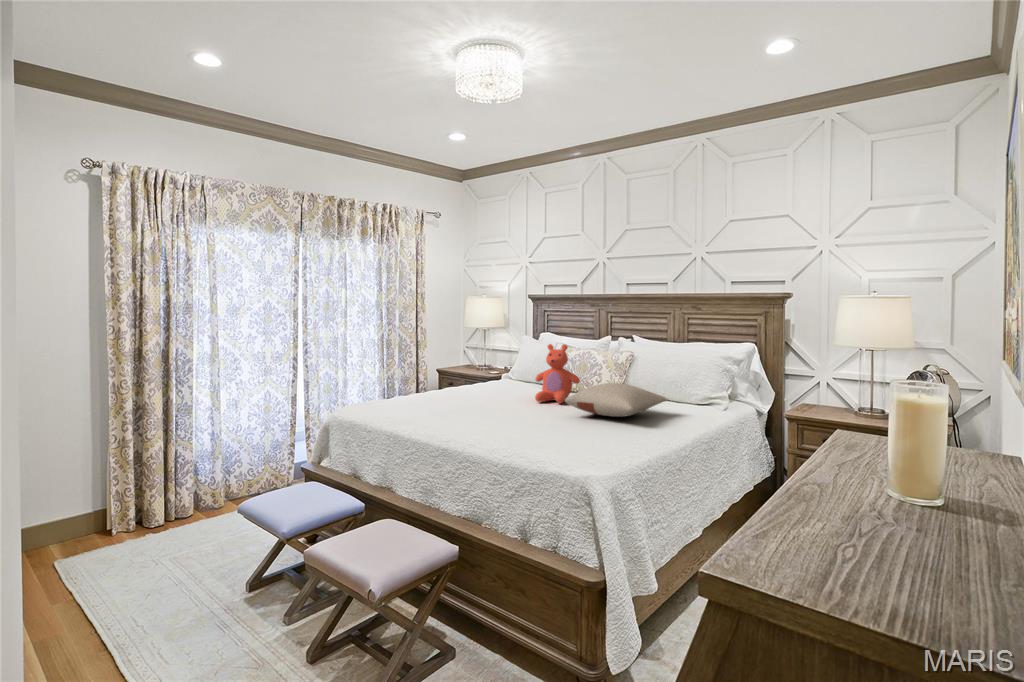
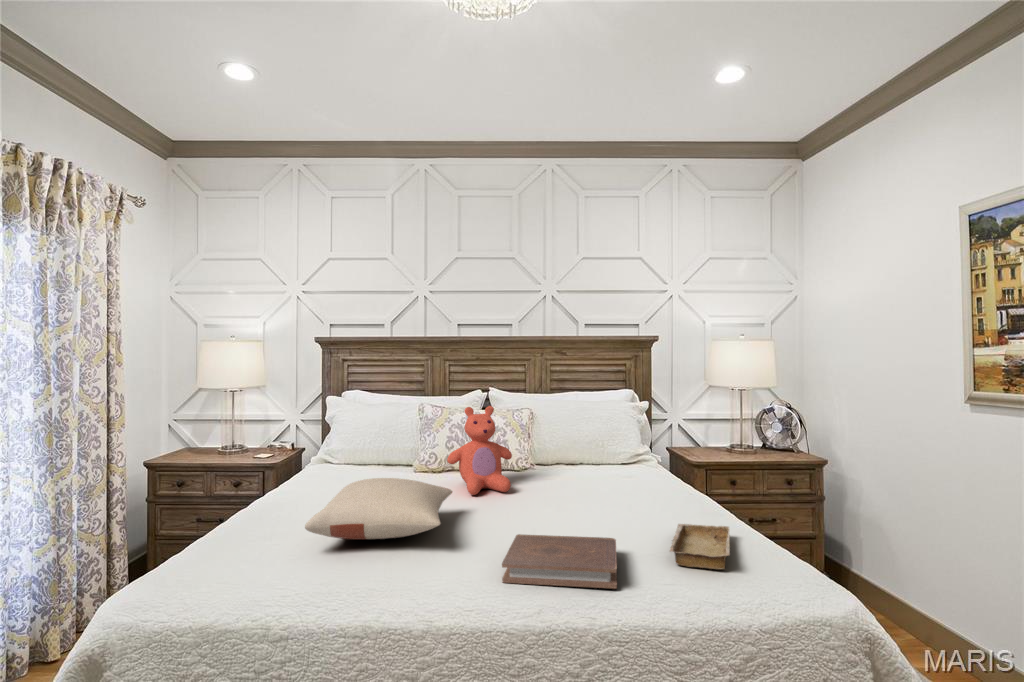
pillow: present [565,383,667,417] -> present [305,478,452,540]
book: none [454,416,533,443] -> present [502,534,617,589]
tray: none [544,430,622,450] -> present [670,524,730,569]

